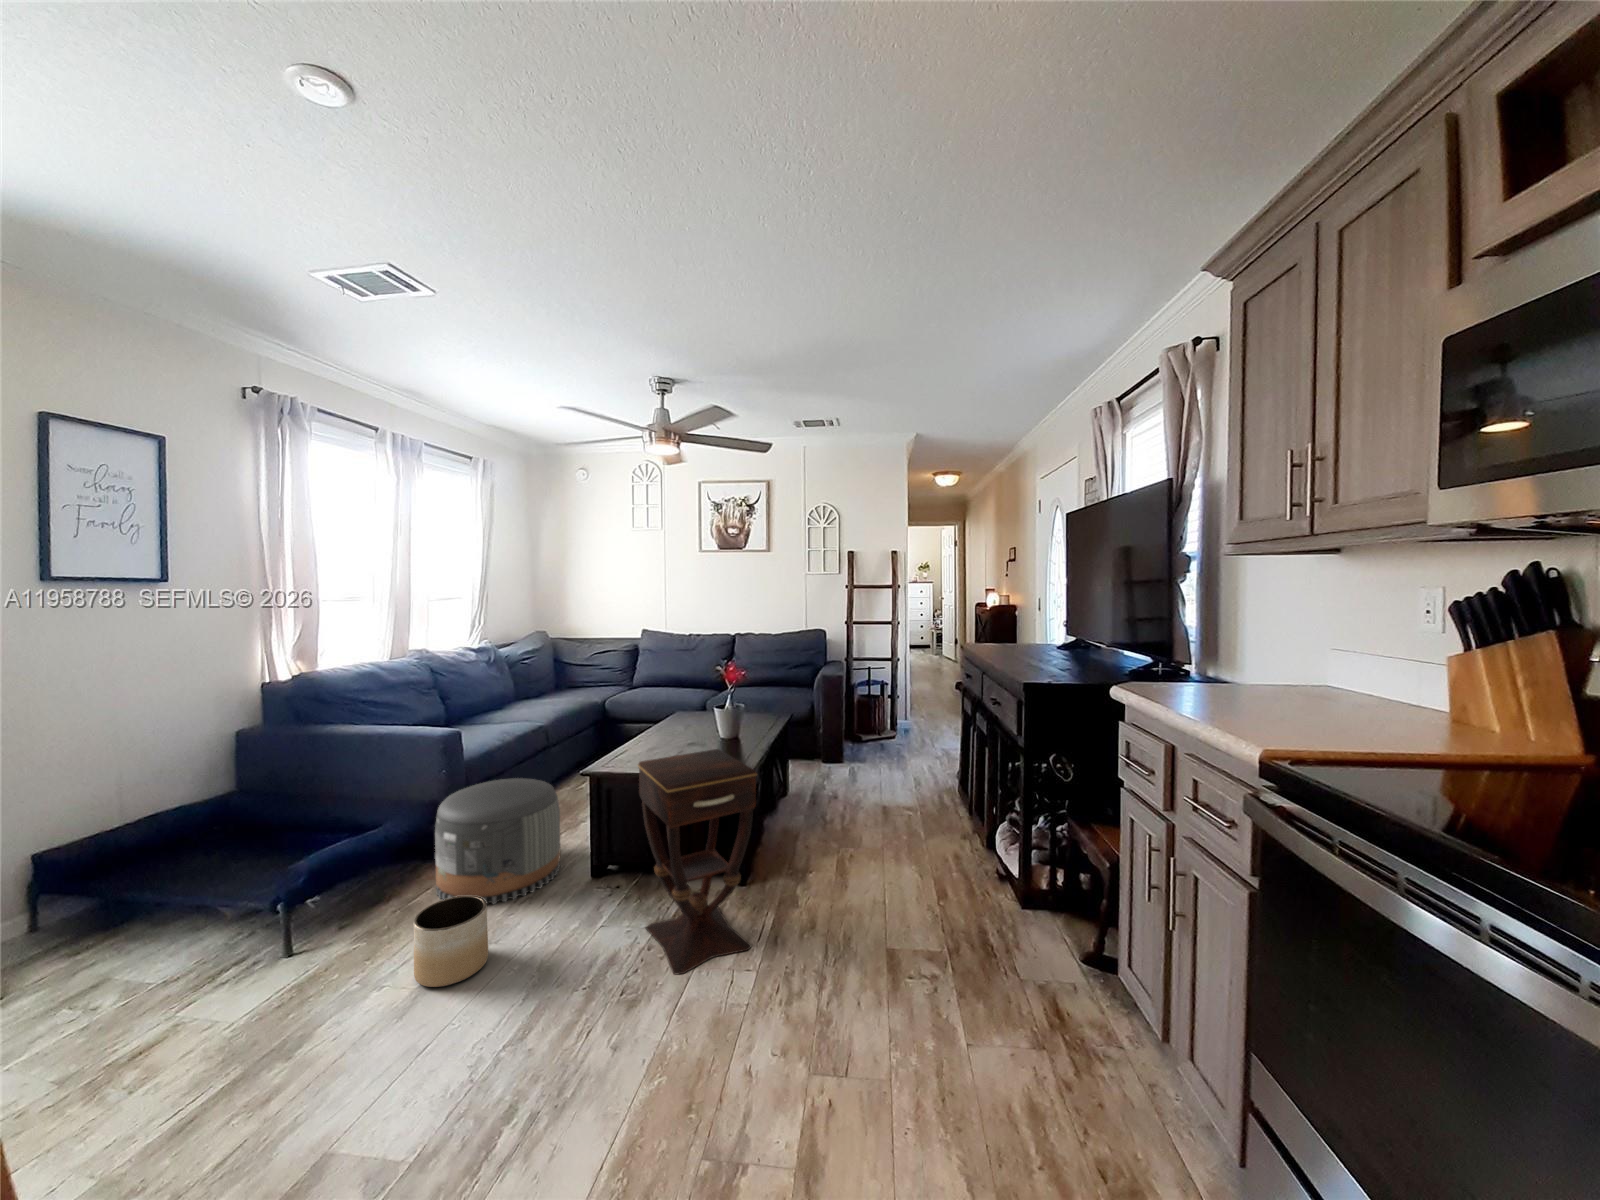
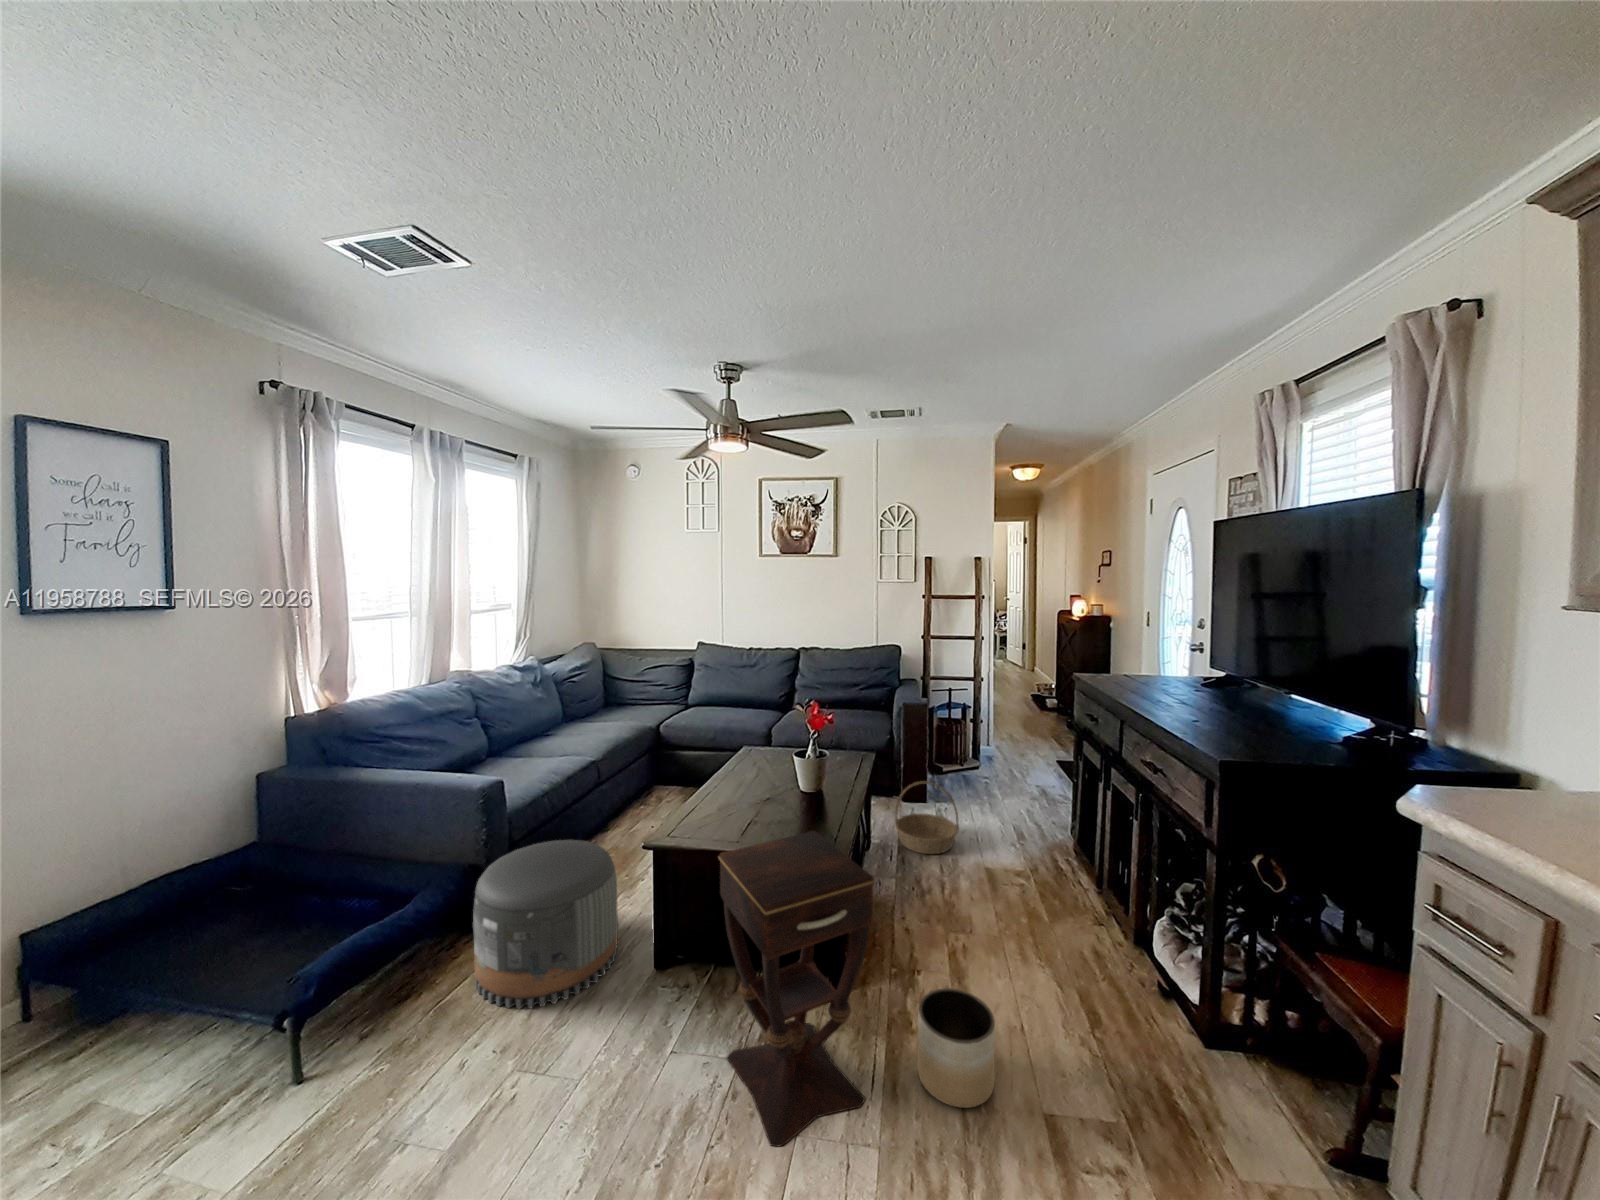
basket: none [810,737,864,798] -> present [894,781,959,854]
planter: present [414,896,488,987] -> present [917,988,995,1108]

